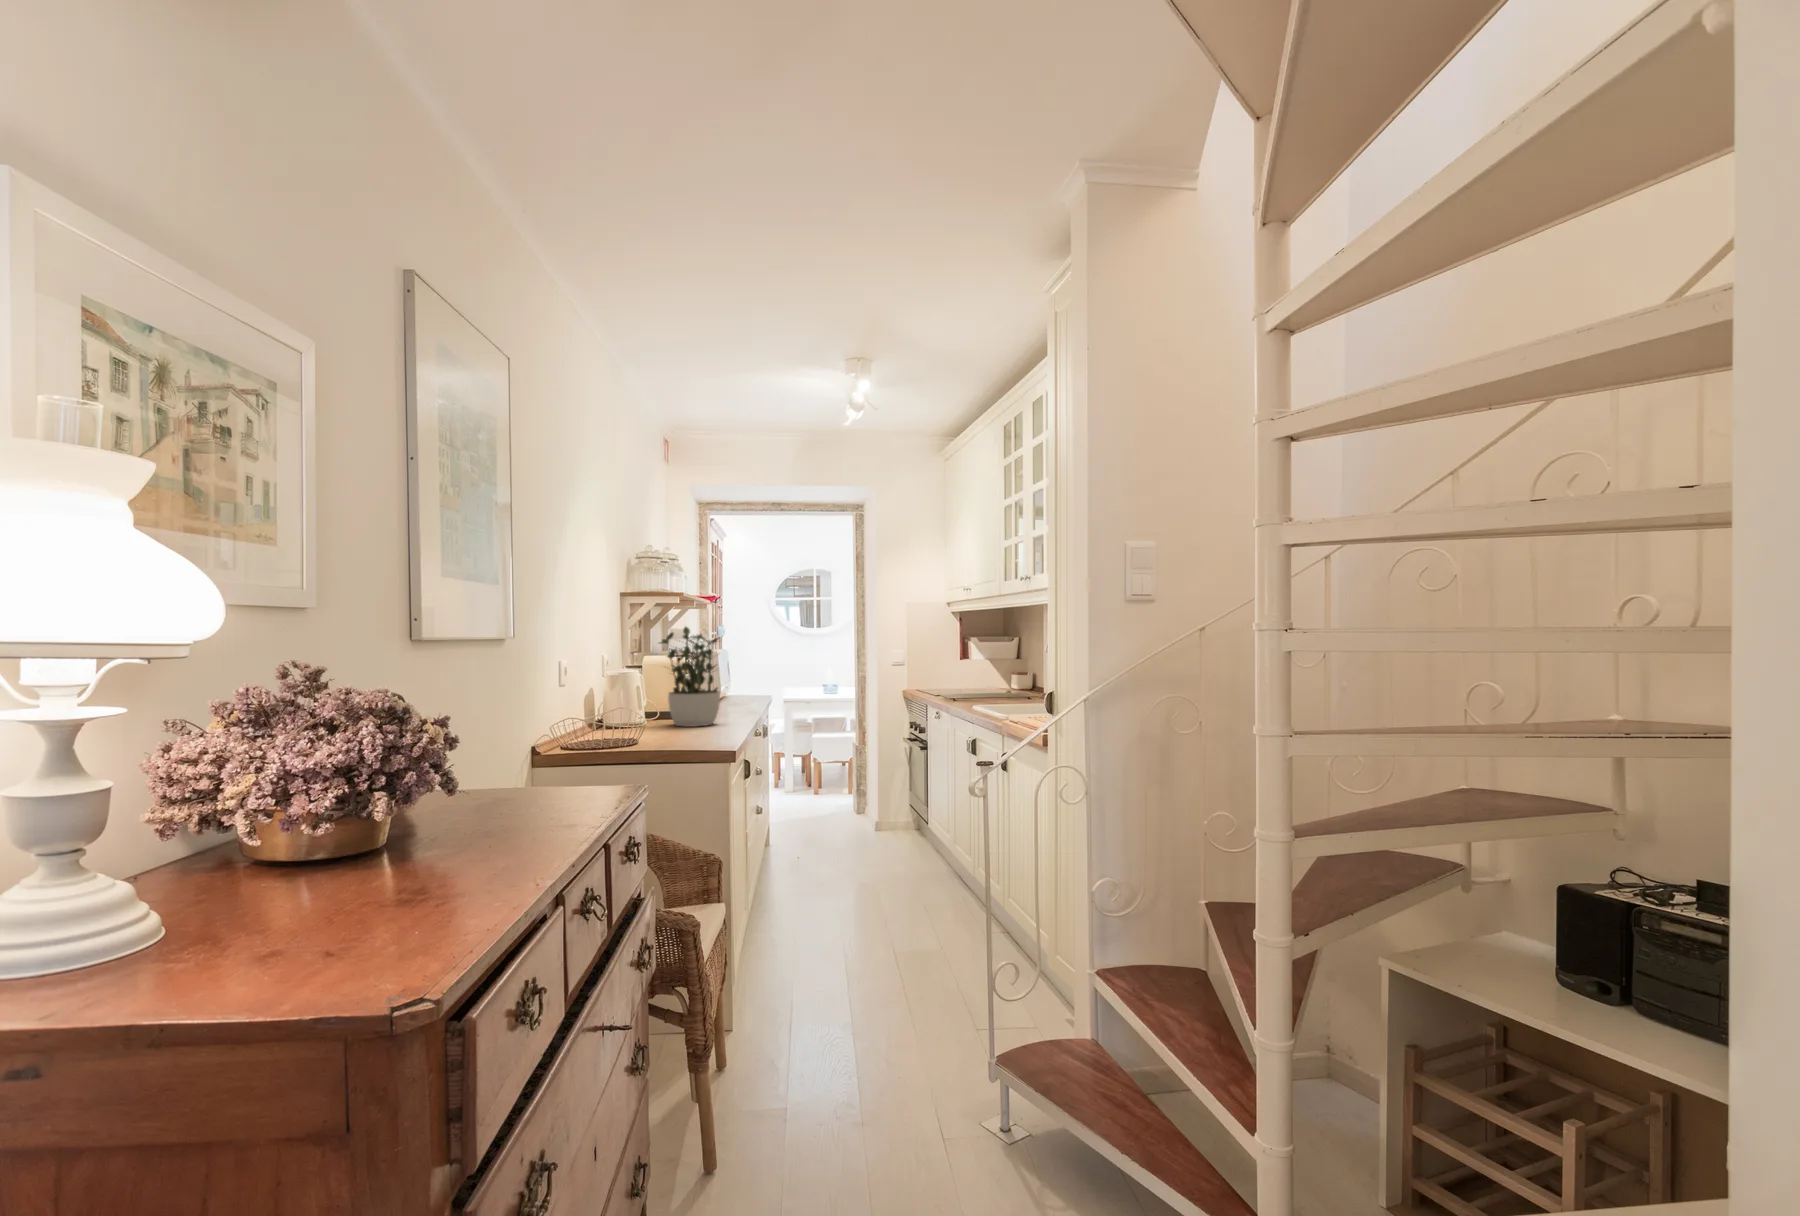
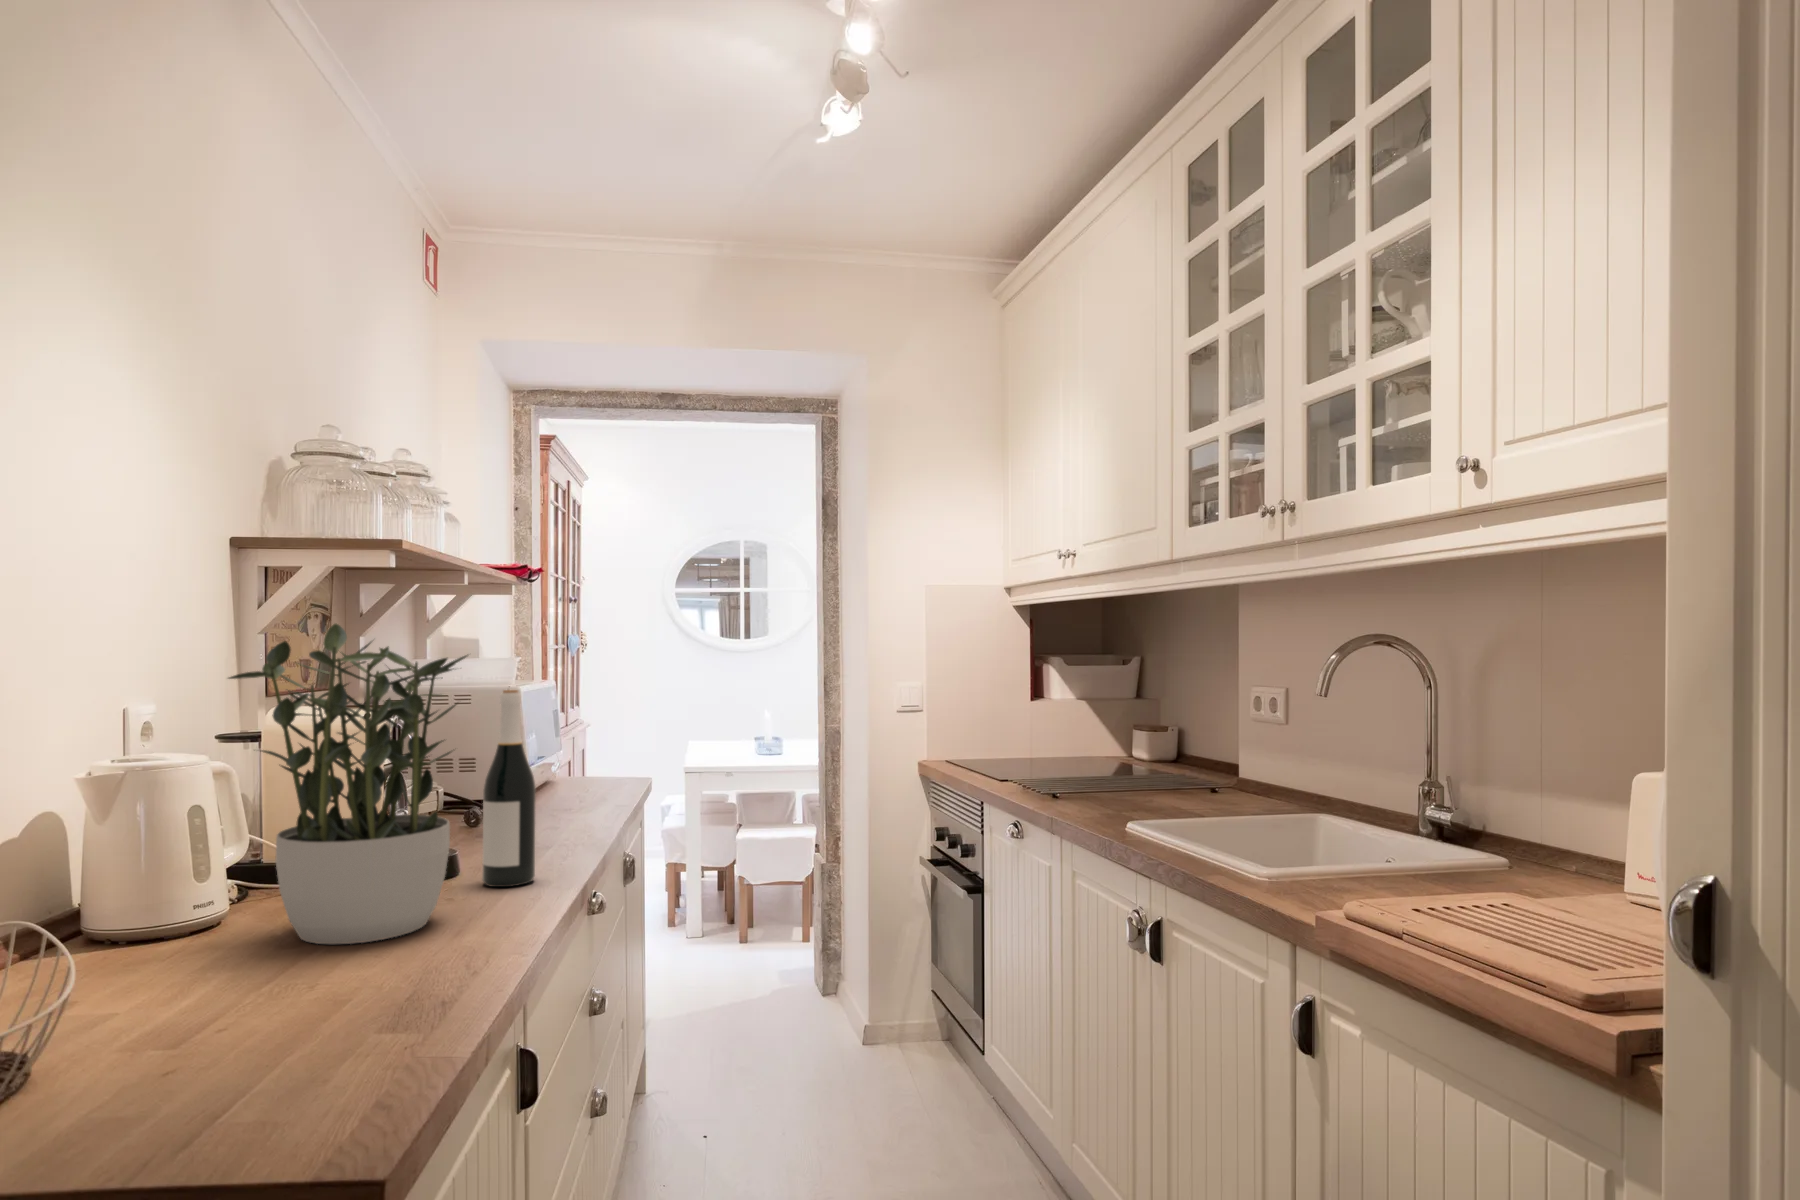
wine bottle: none [723,649,741,719] -> present [482,690,536,887]

